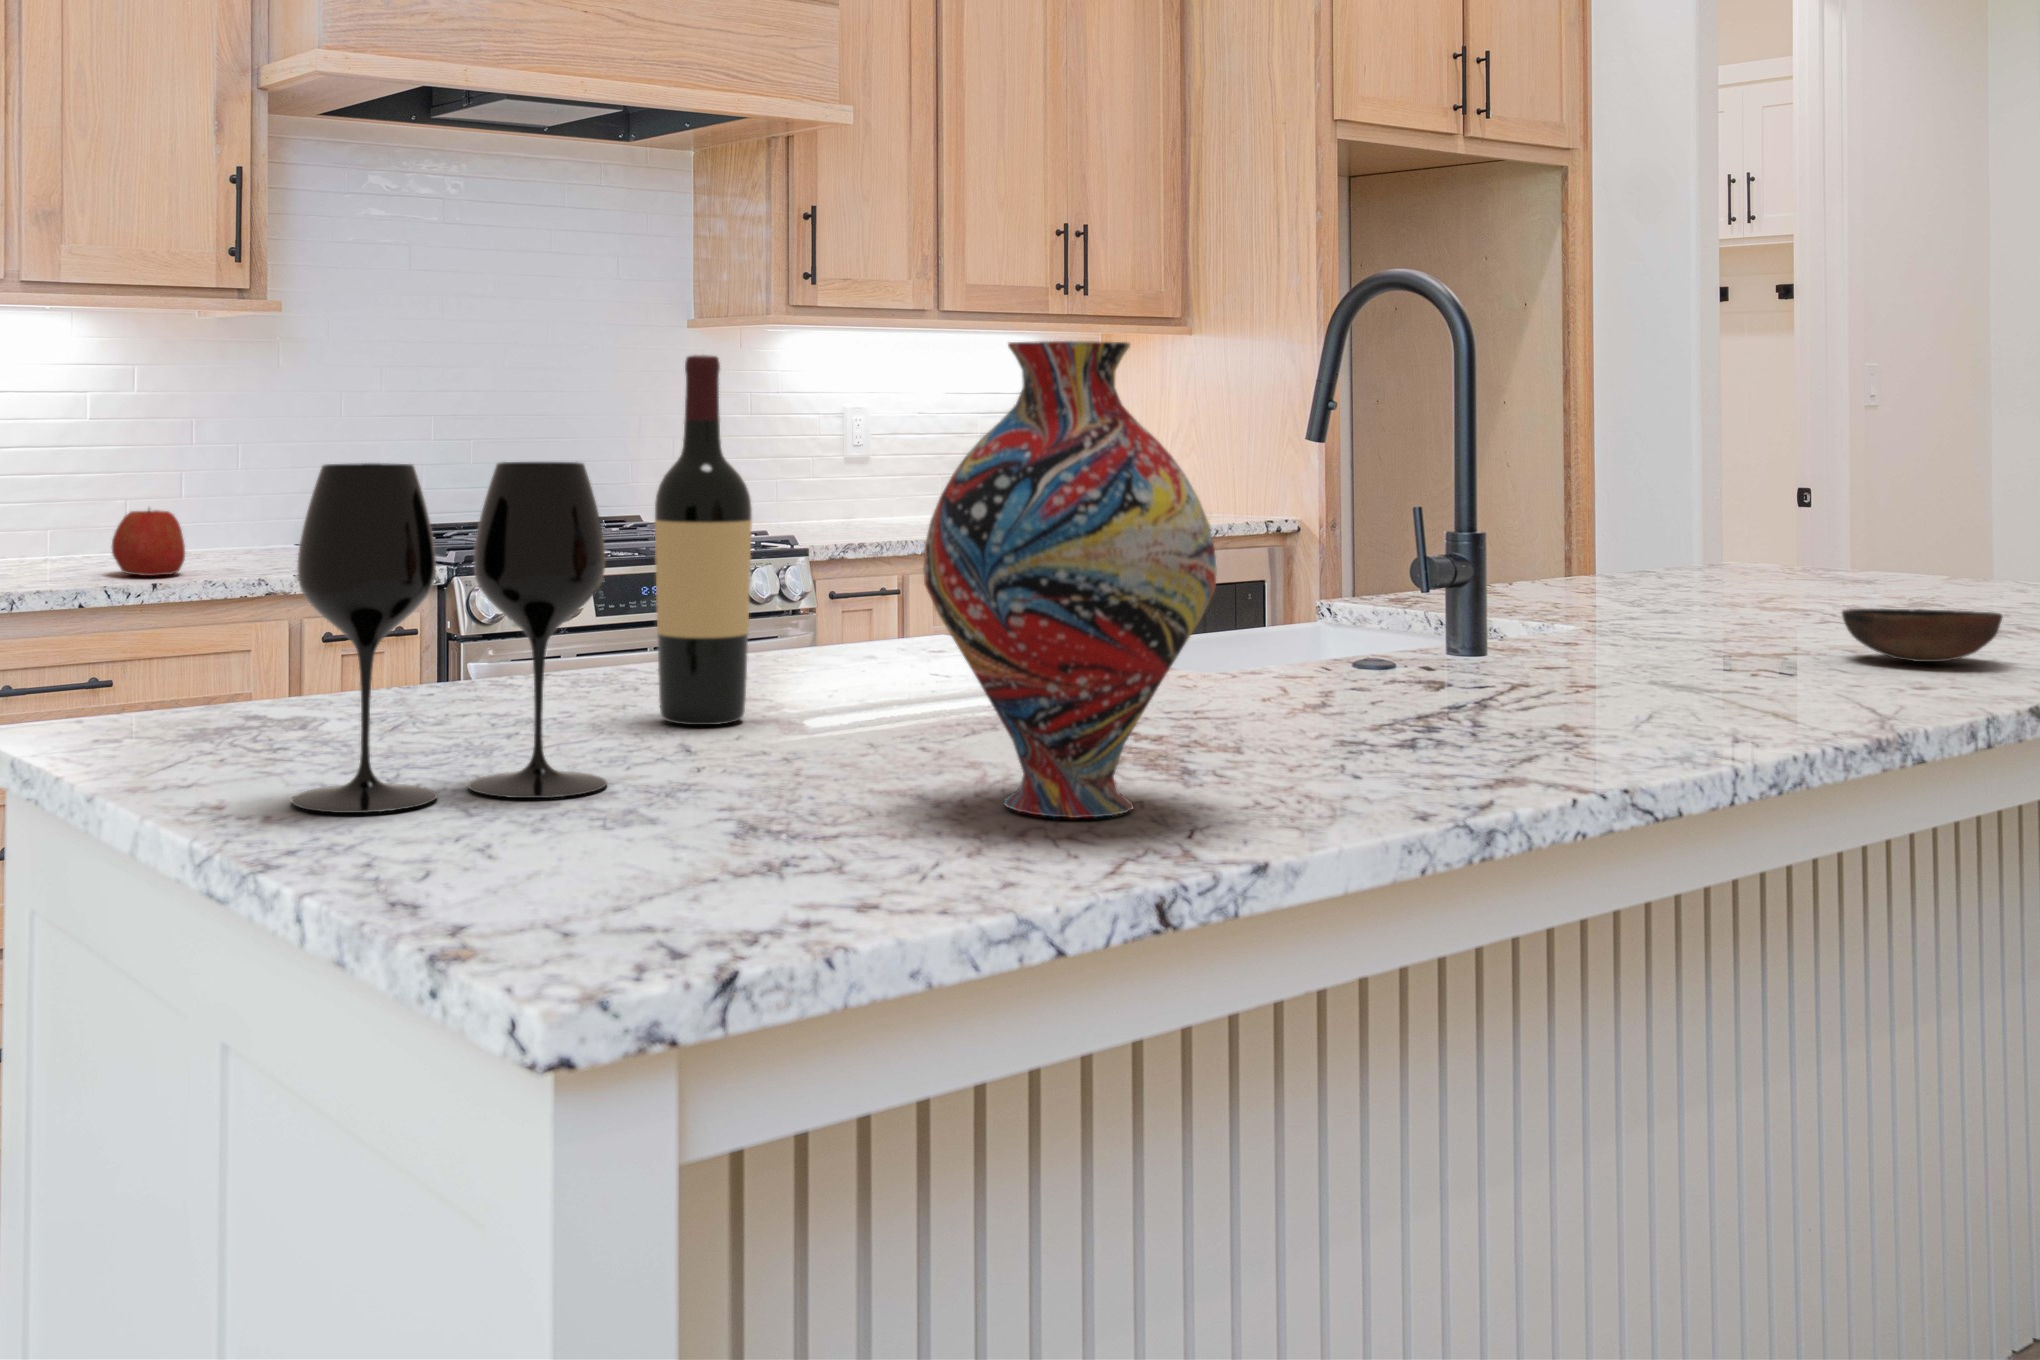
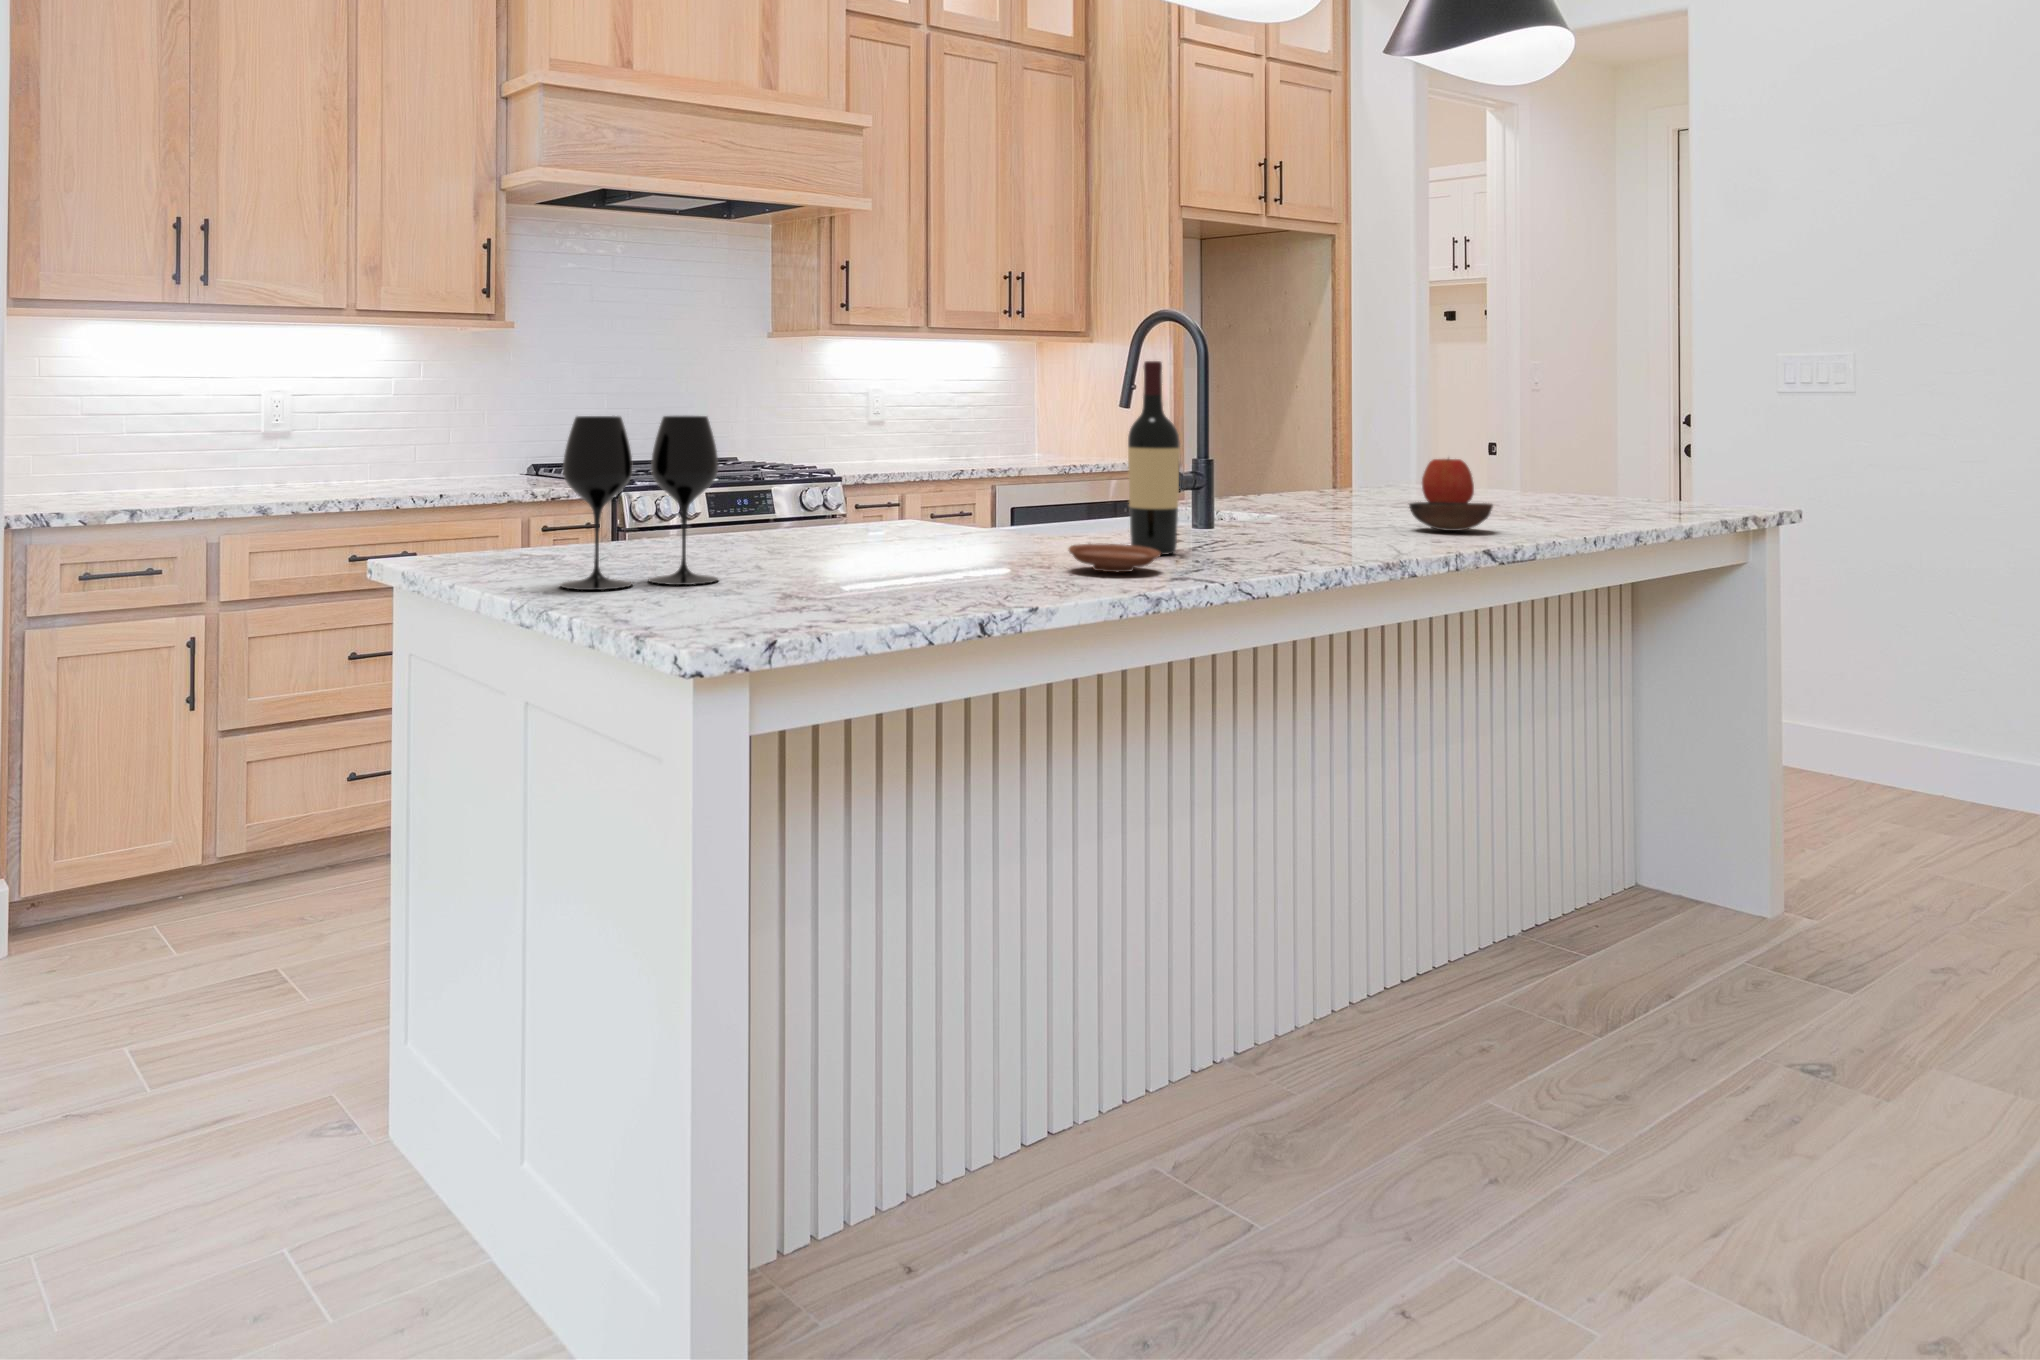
vase: present [923,341,1217,818] -> none [878,356,1022,591]
wine bottle: present [655,355,752,725] -> present [1128,361,1180,555]
apple: present [112,509,185,576] -> present [1422,458,1474,503]
plate: none [1281,704,1465,766] -> present [1069,544,1161,572]

